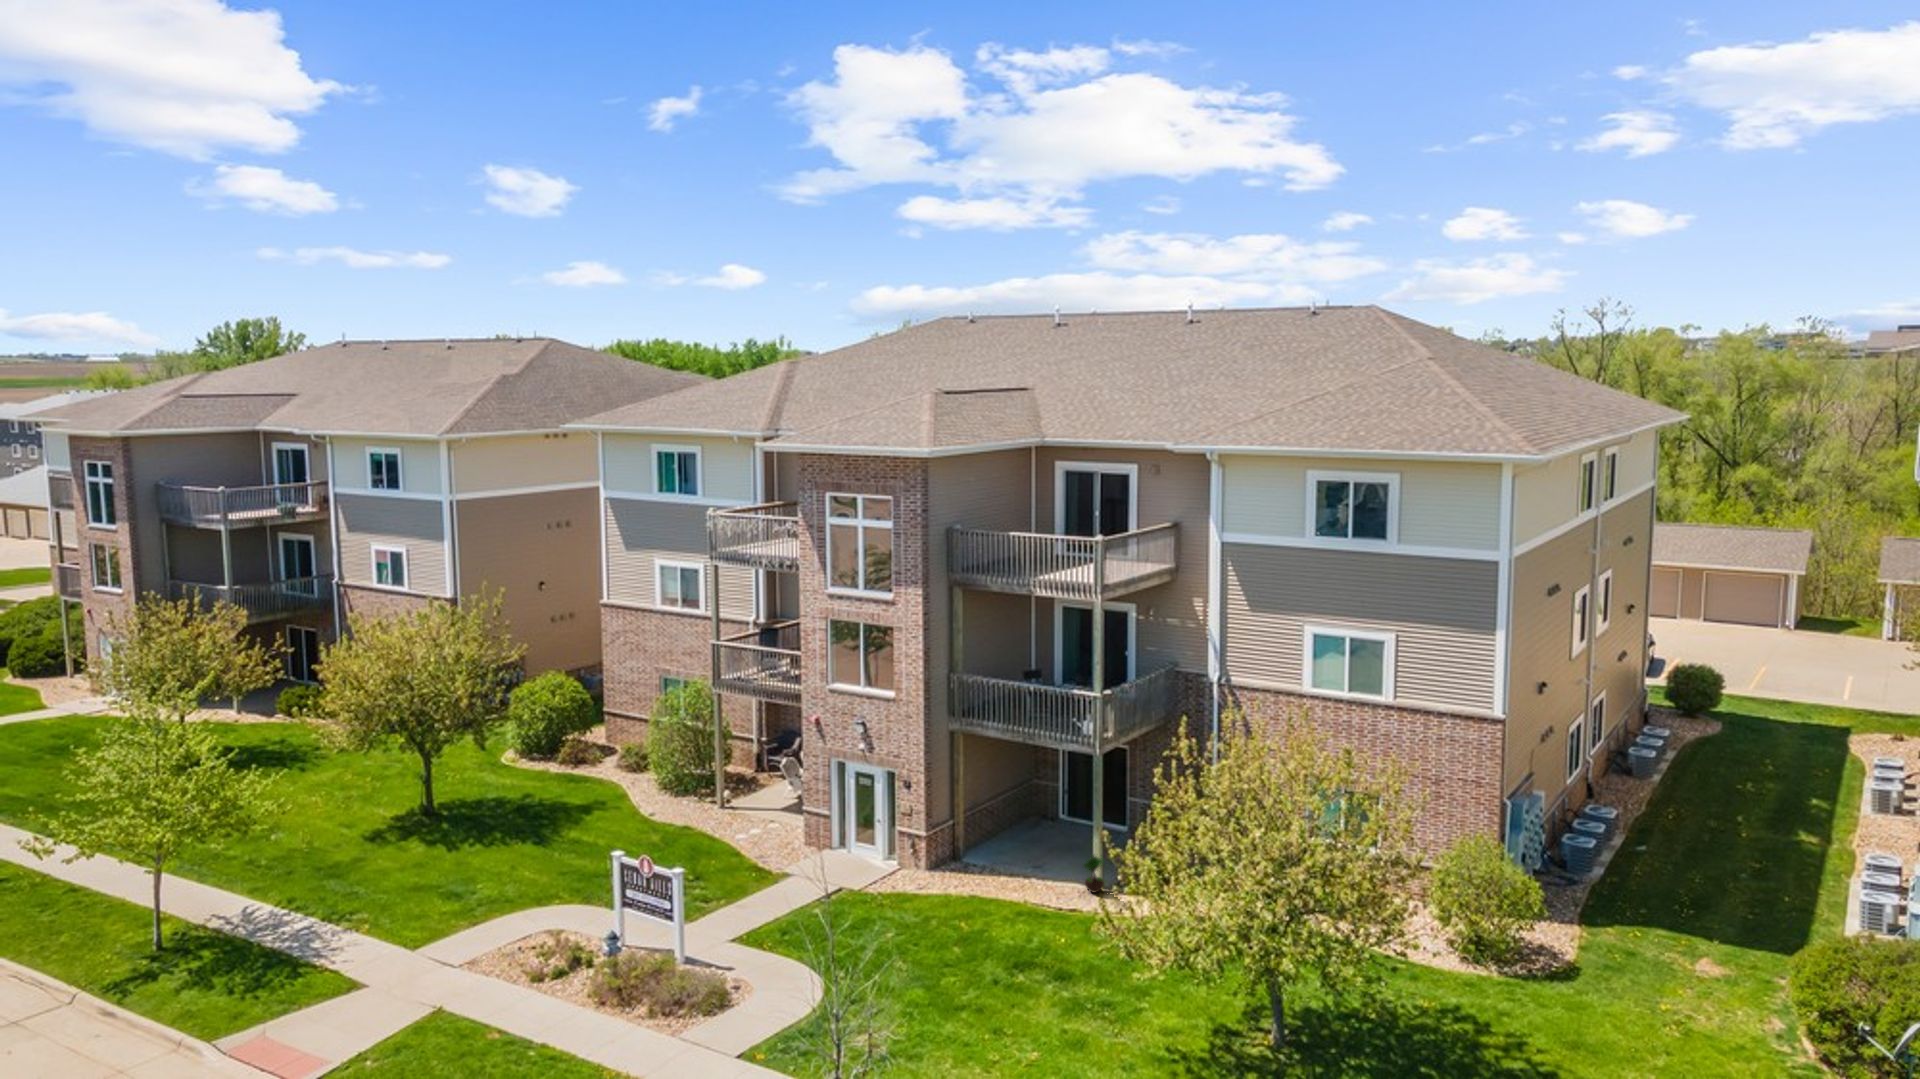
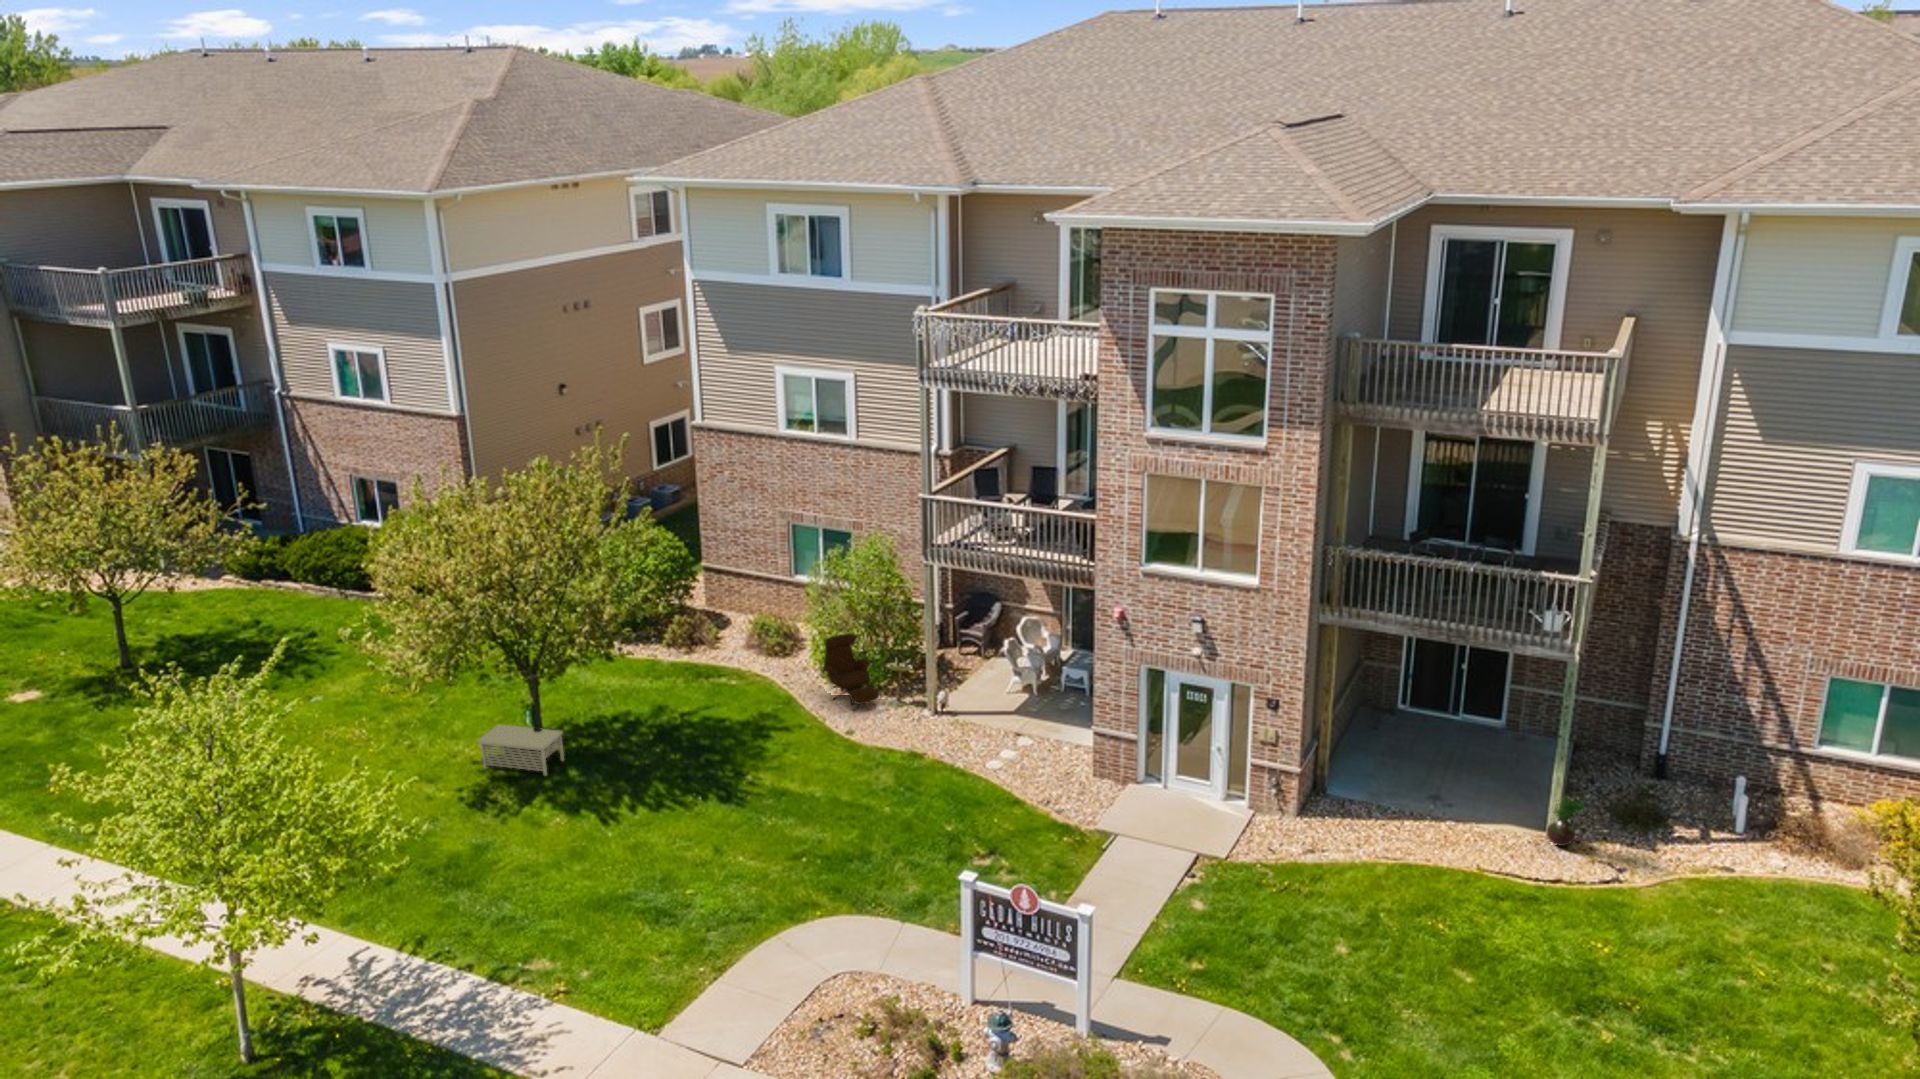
lounge chair: none [648,749,684,803] -> present [823,633,879,706]
storage bench: none [384,792,445,827] -> present [477,725,564,776]

